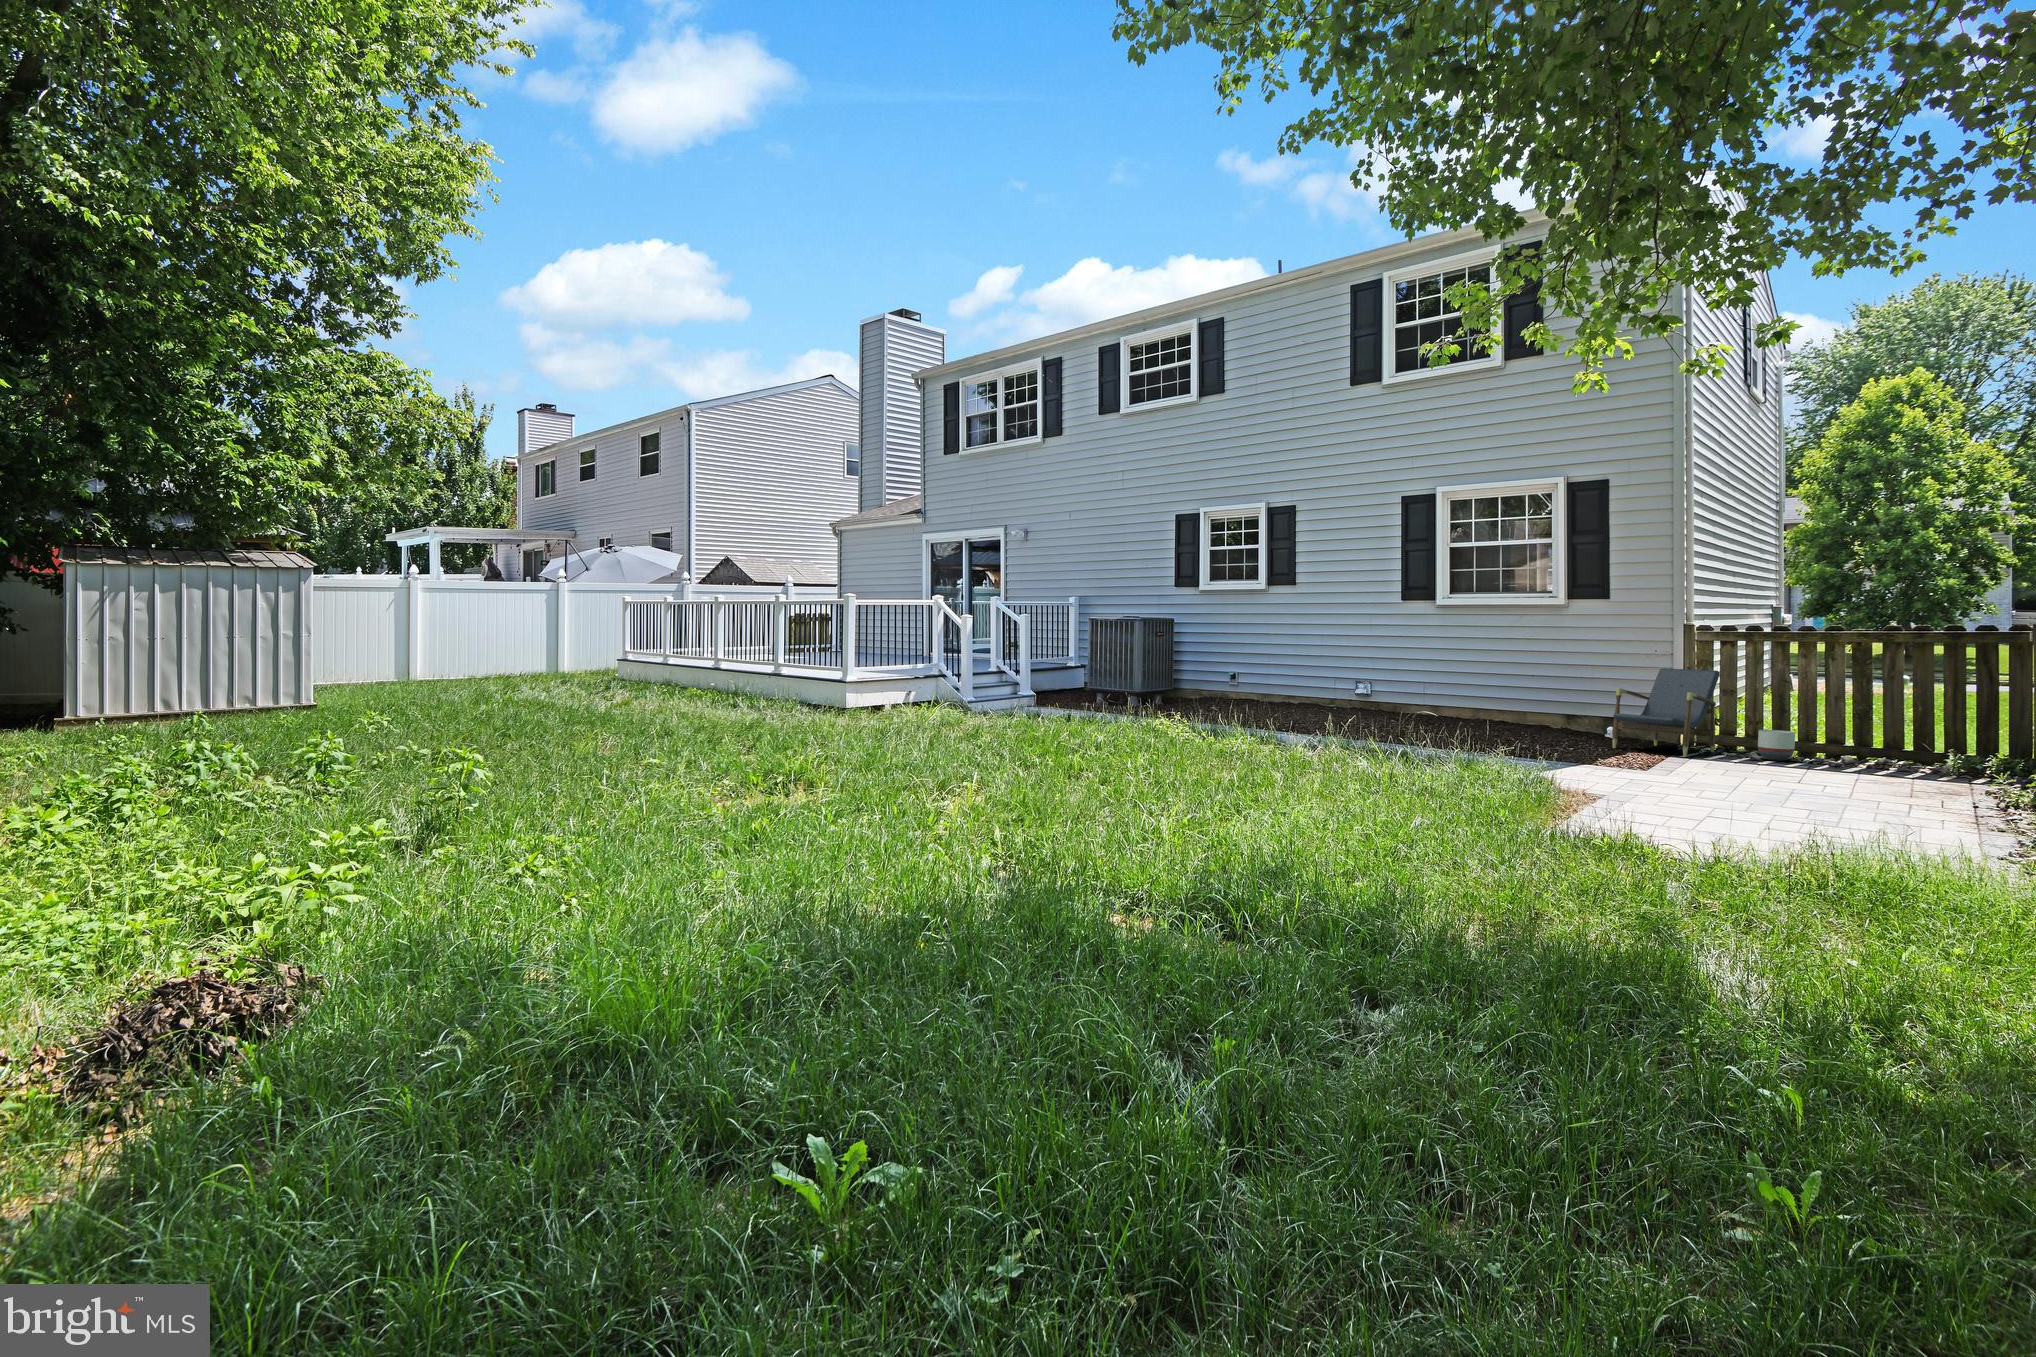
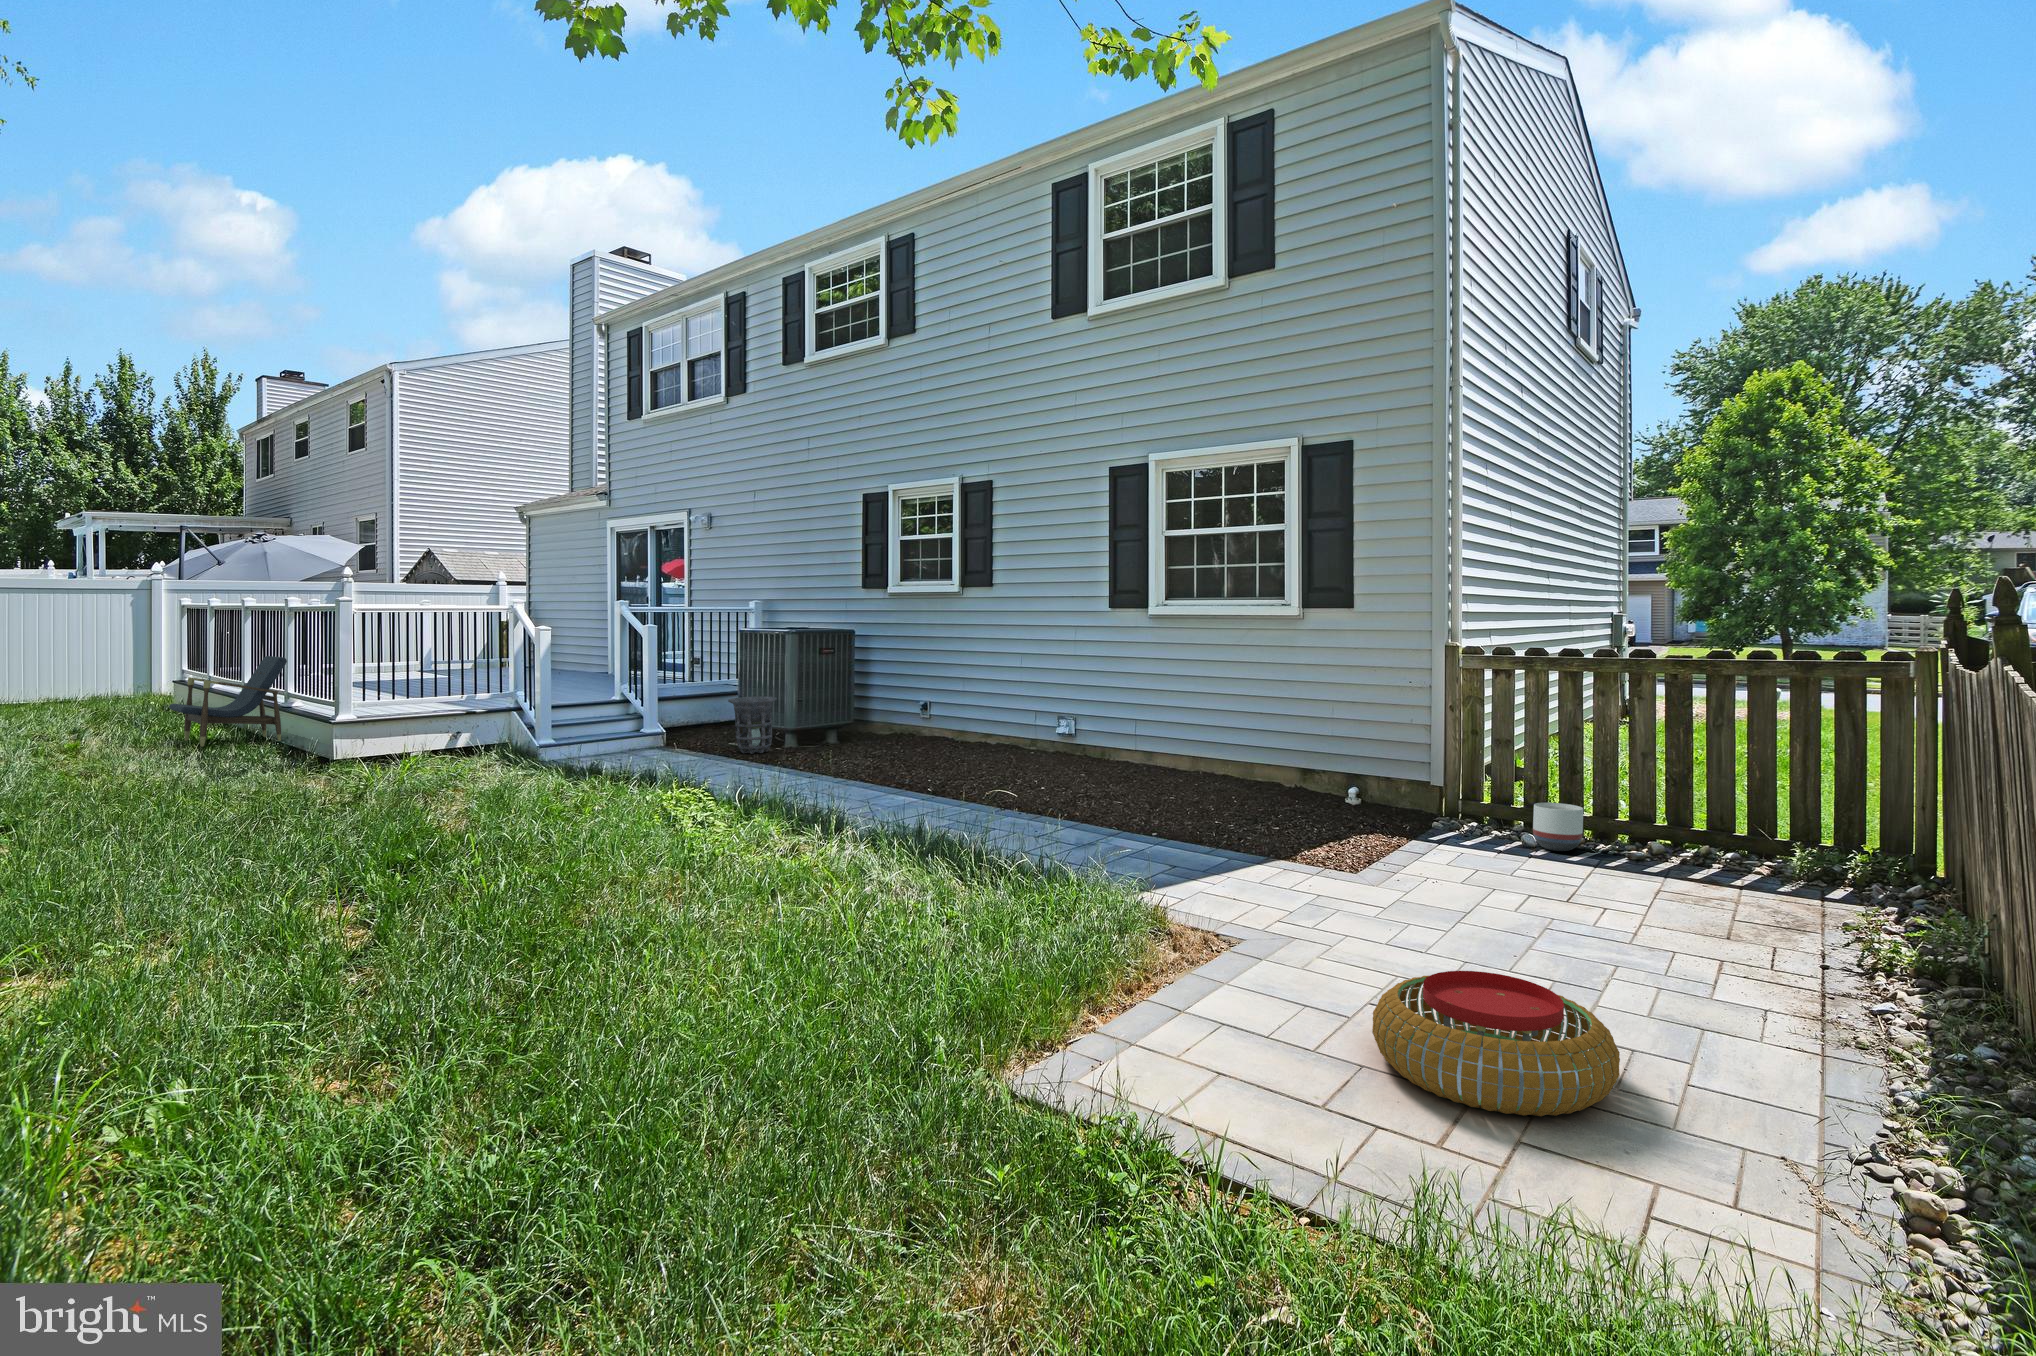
side table: none [1092,668,1127,710] -> present [728,696,777,754]
lounge chair: present [1612,668,1719,756] -> present [169,656,287,747]
pouf: none [1735,784,1876,838] -> present [1372,971,1620,1116]

